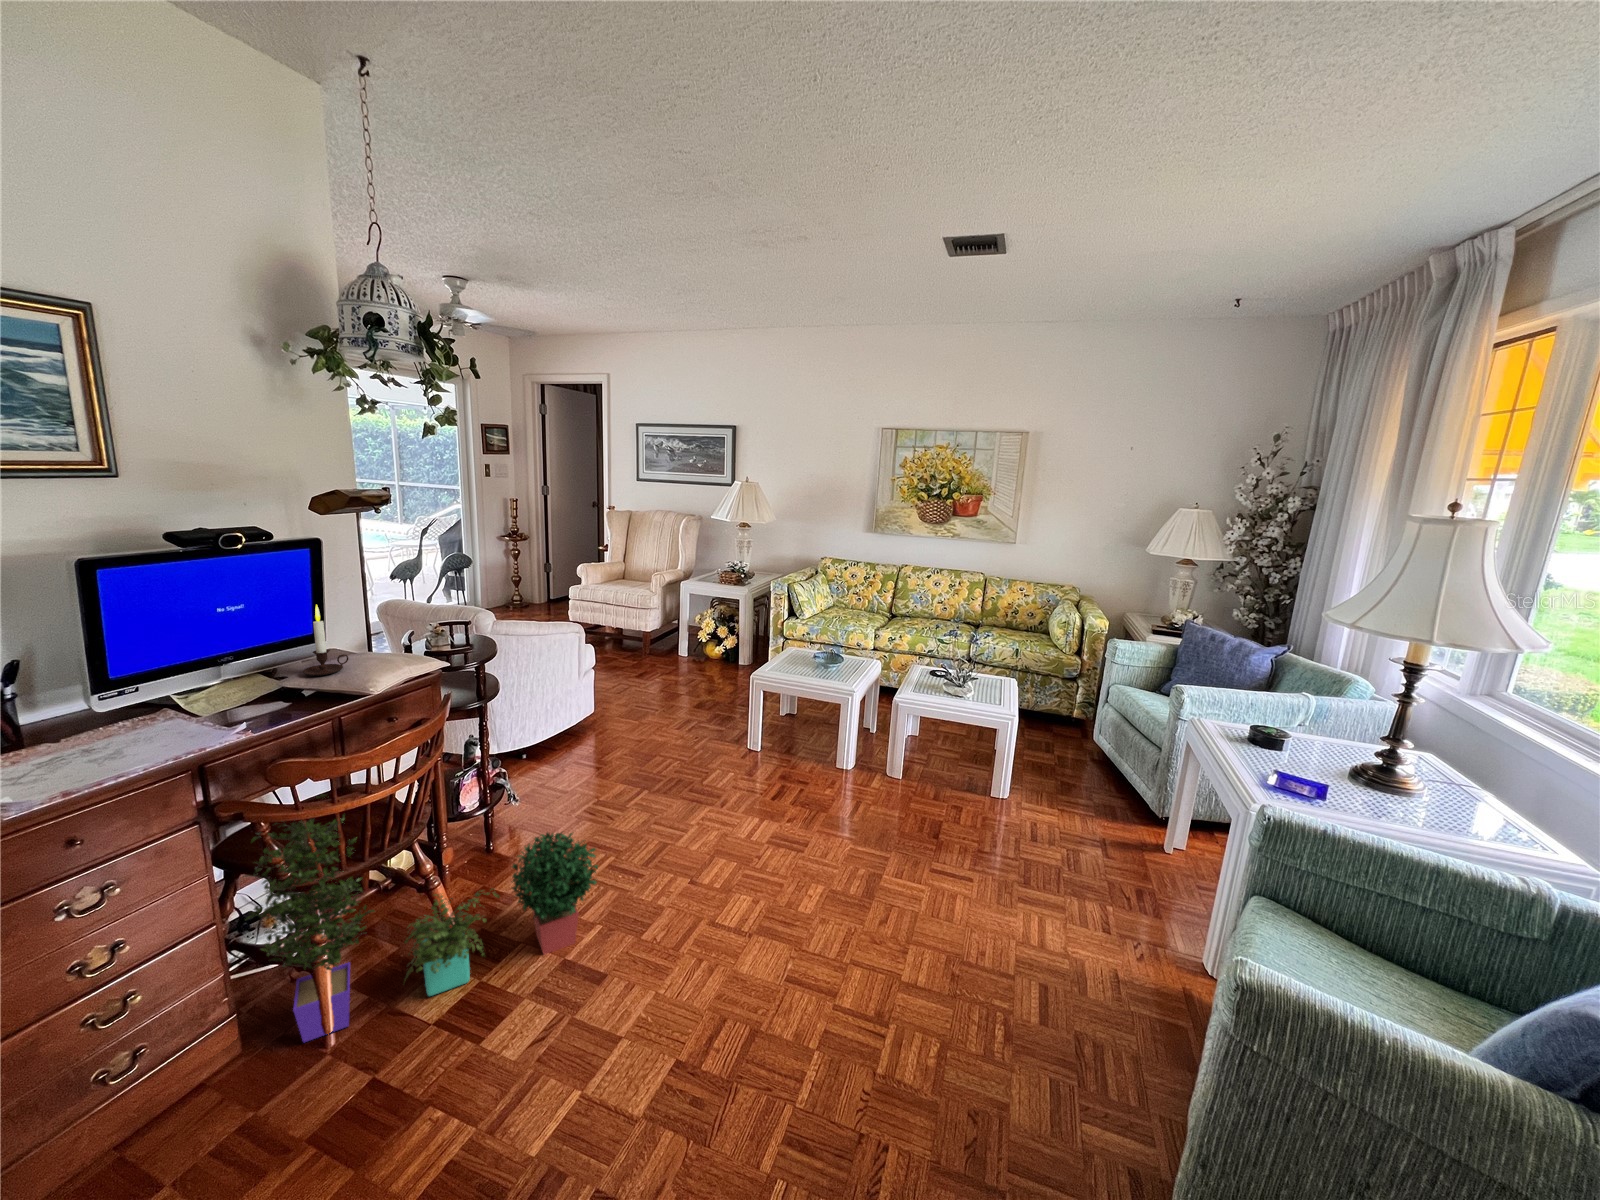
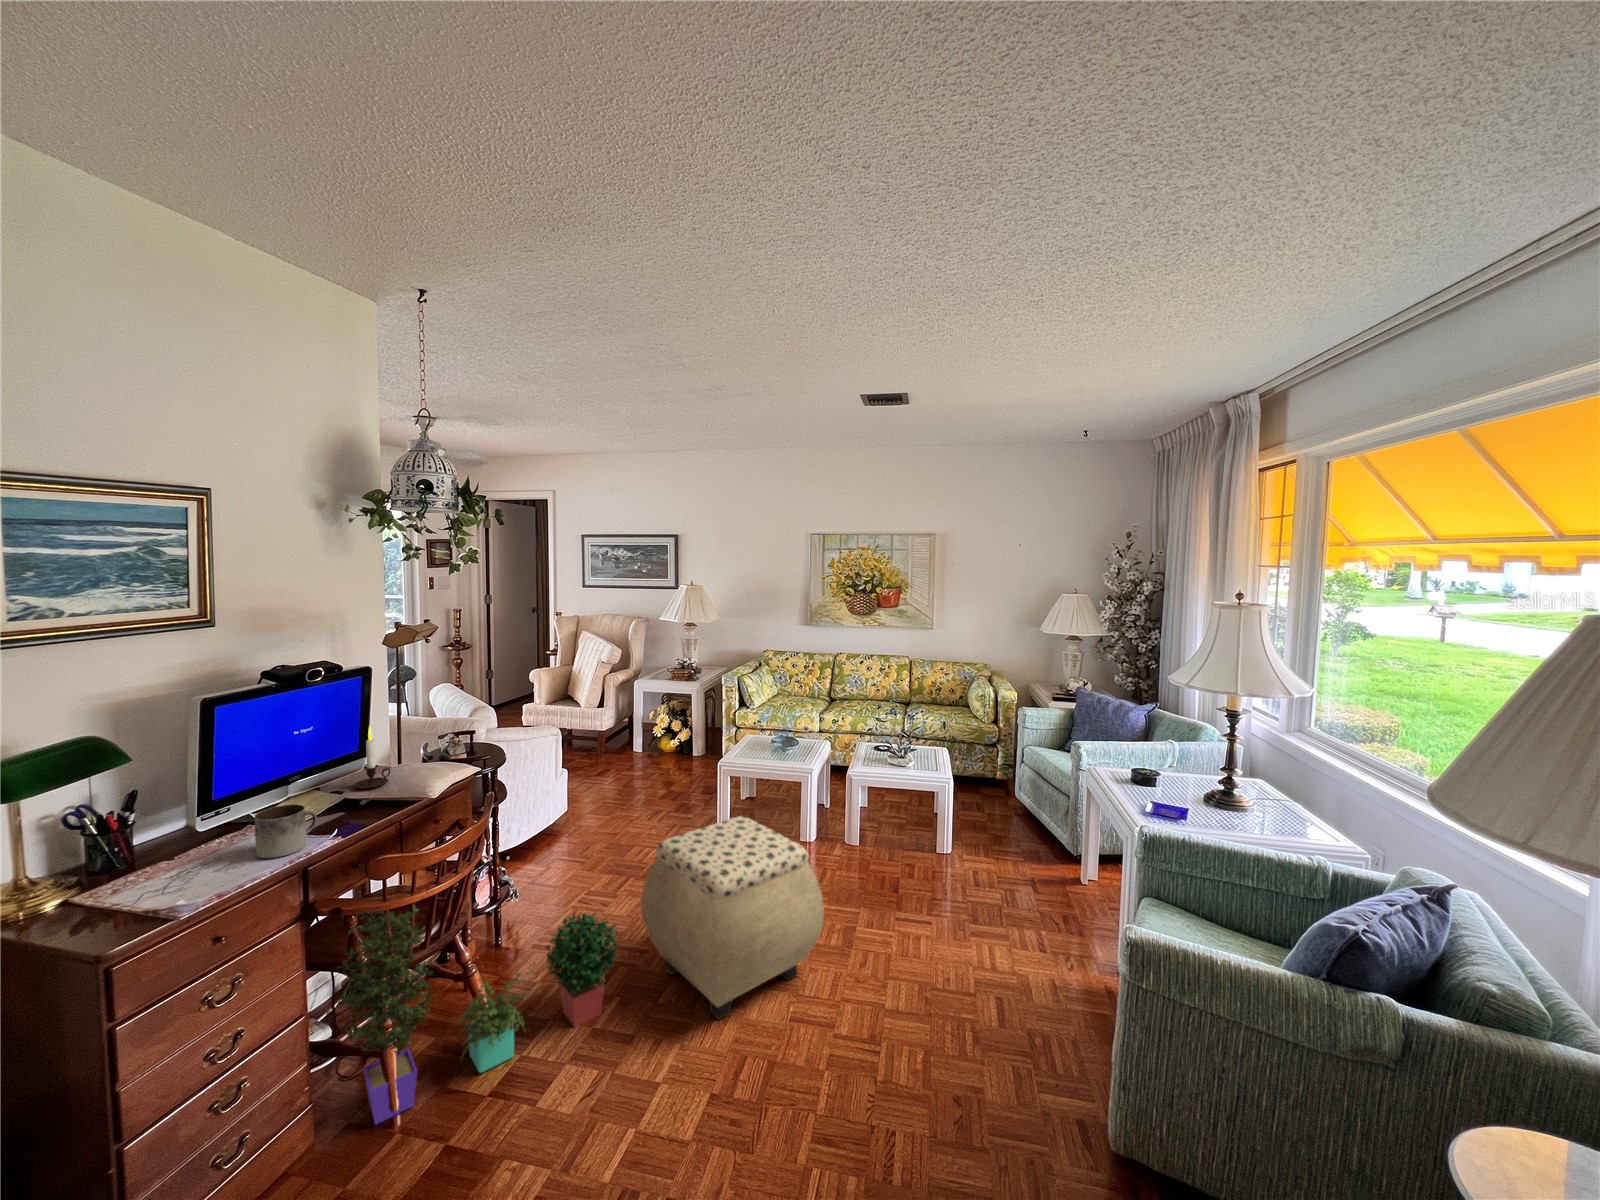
mug: none [131,689,219,749] -> present [255,804,317,858]
ottoman: none [631,738,838,968] -> present [641,816,824,1019]

